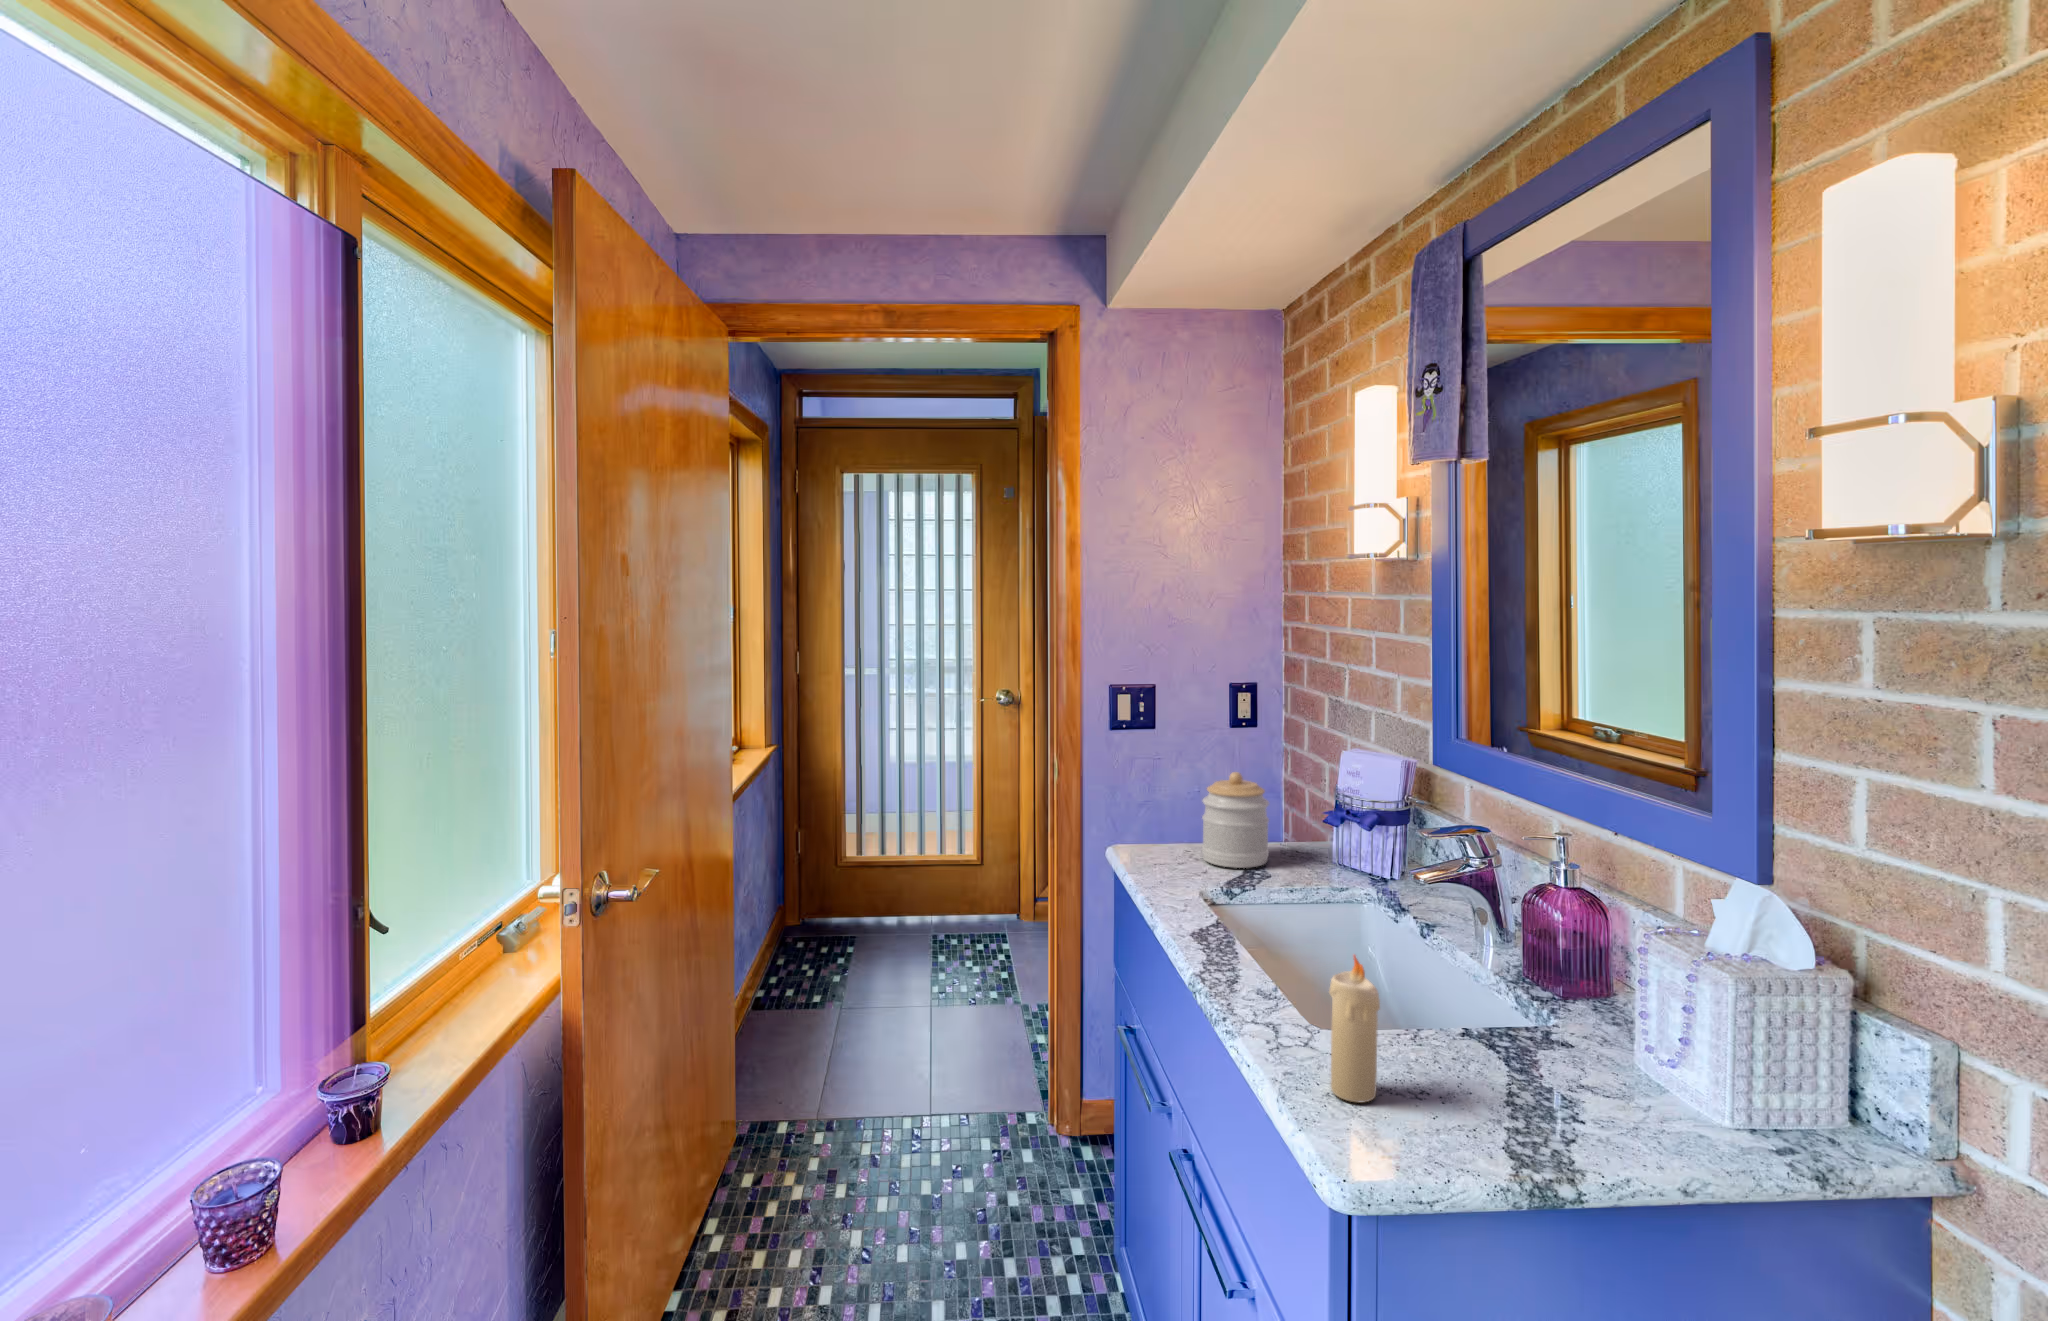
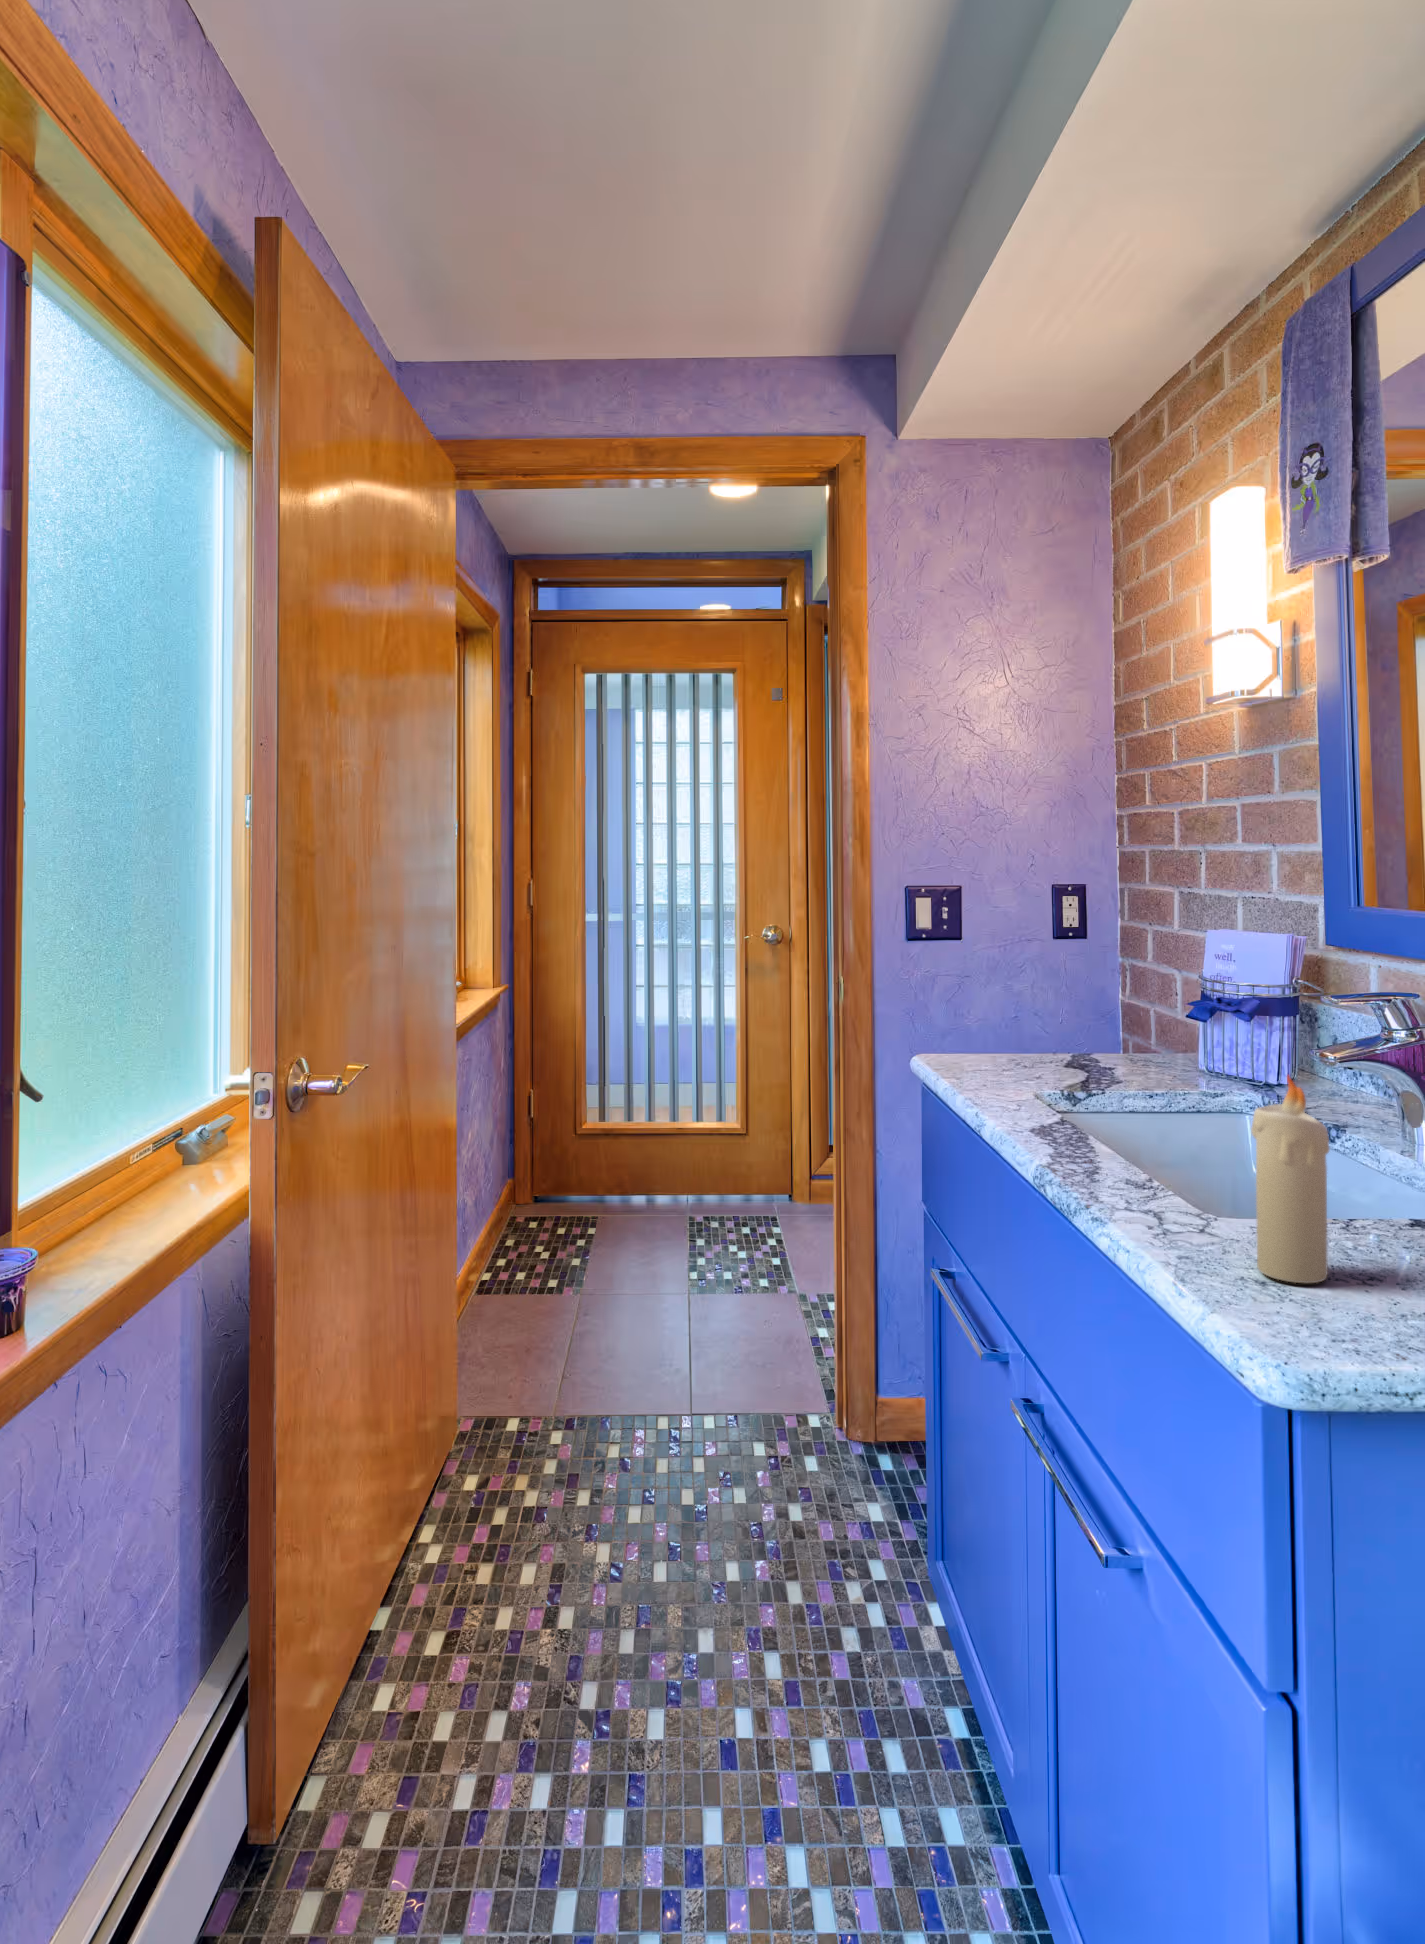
jar: present [1202,772,1269,868] -> none [1027,957,1116,1075]

